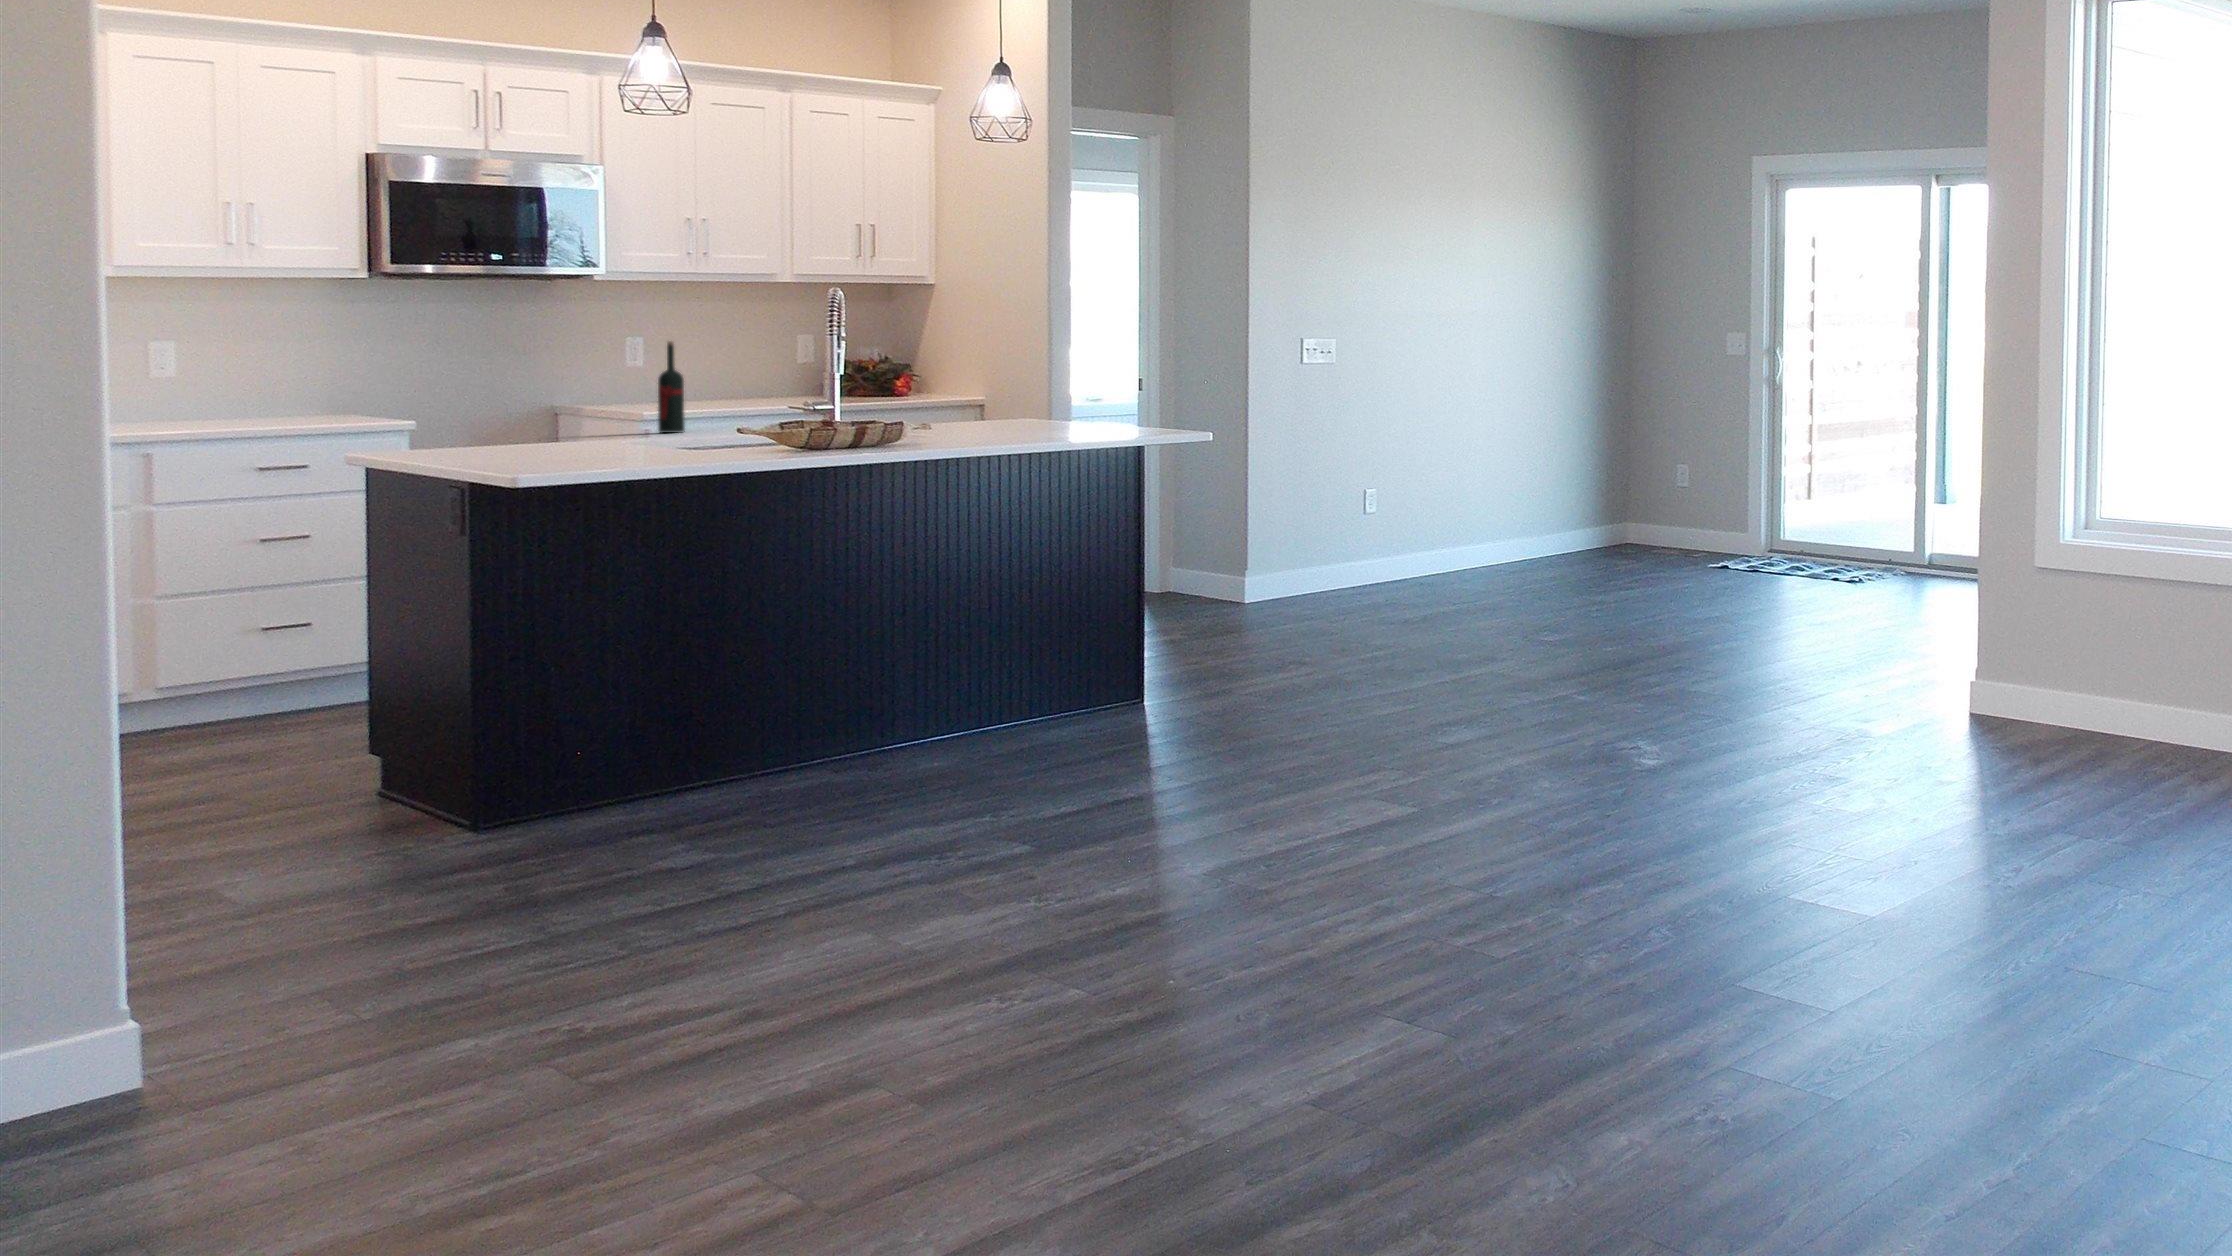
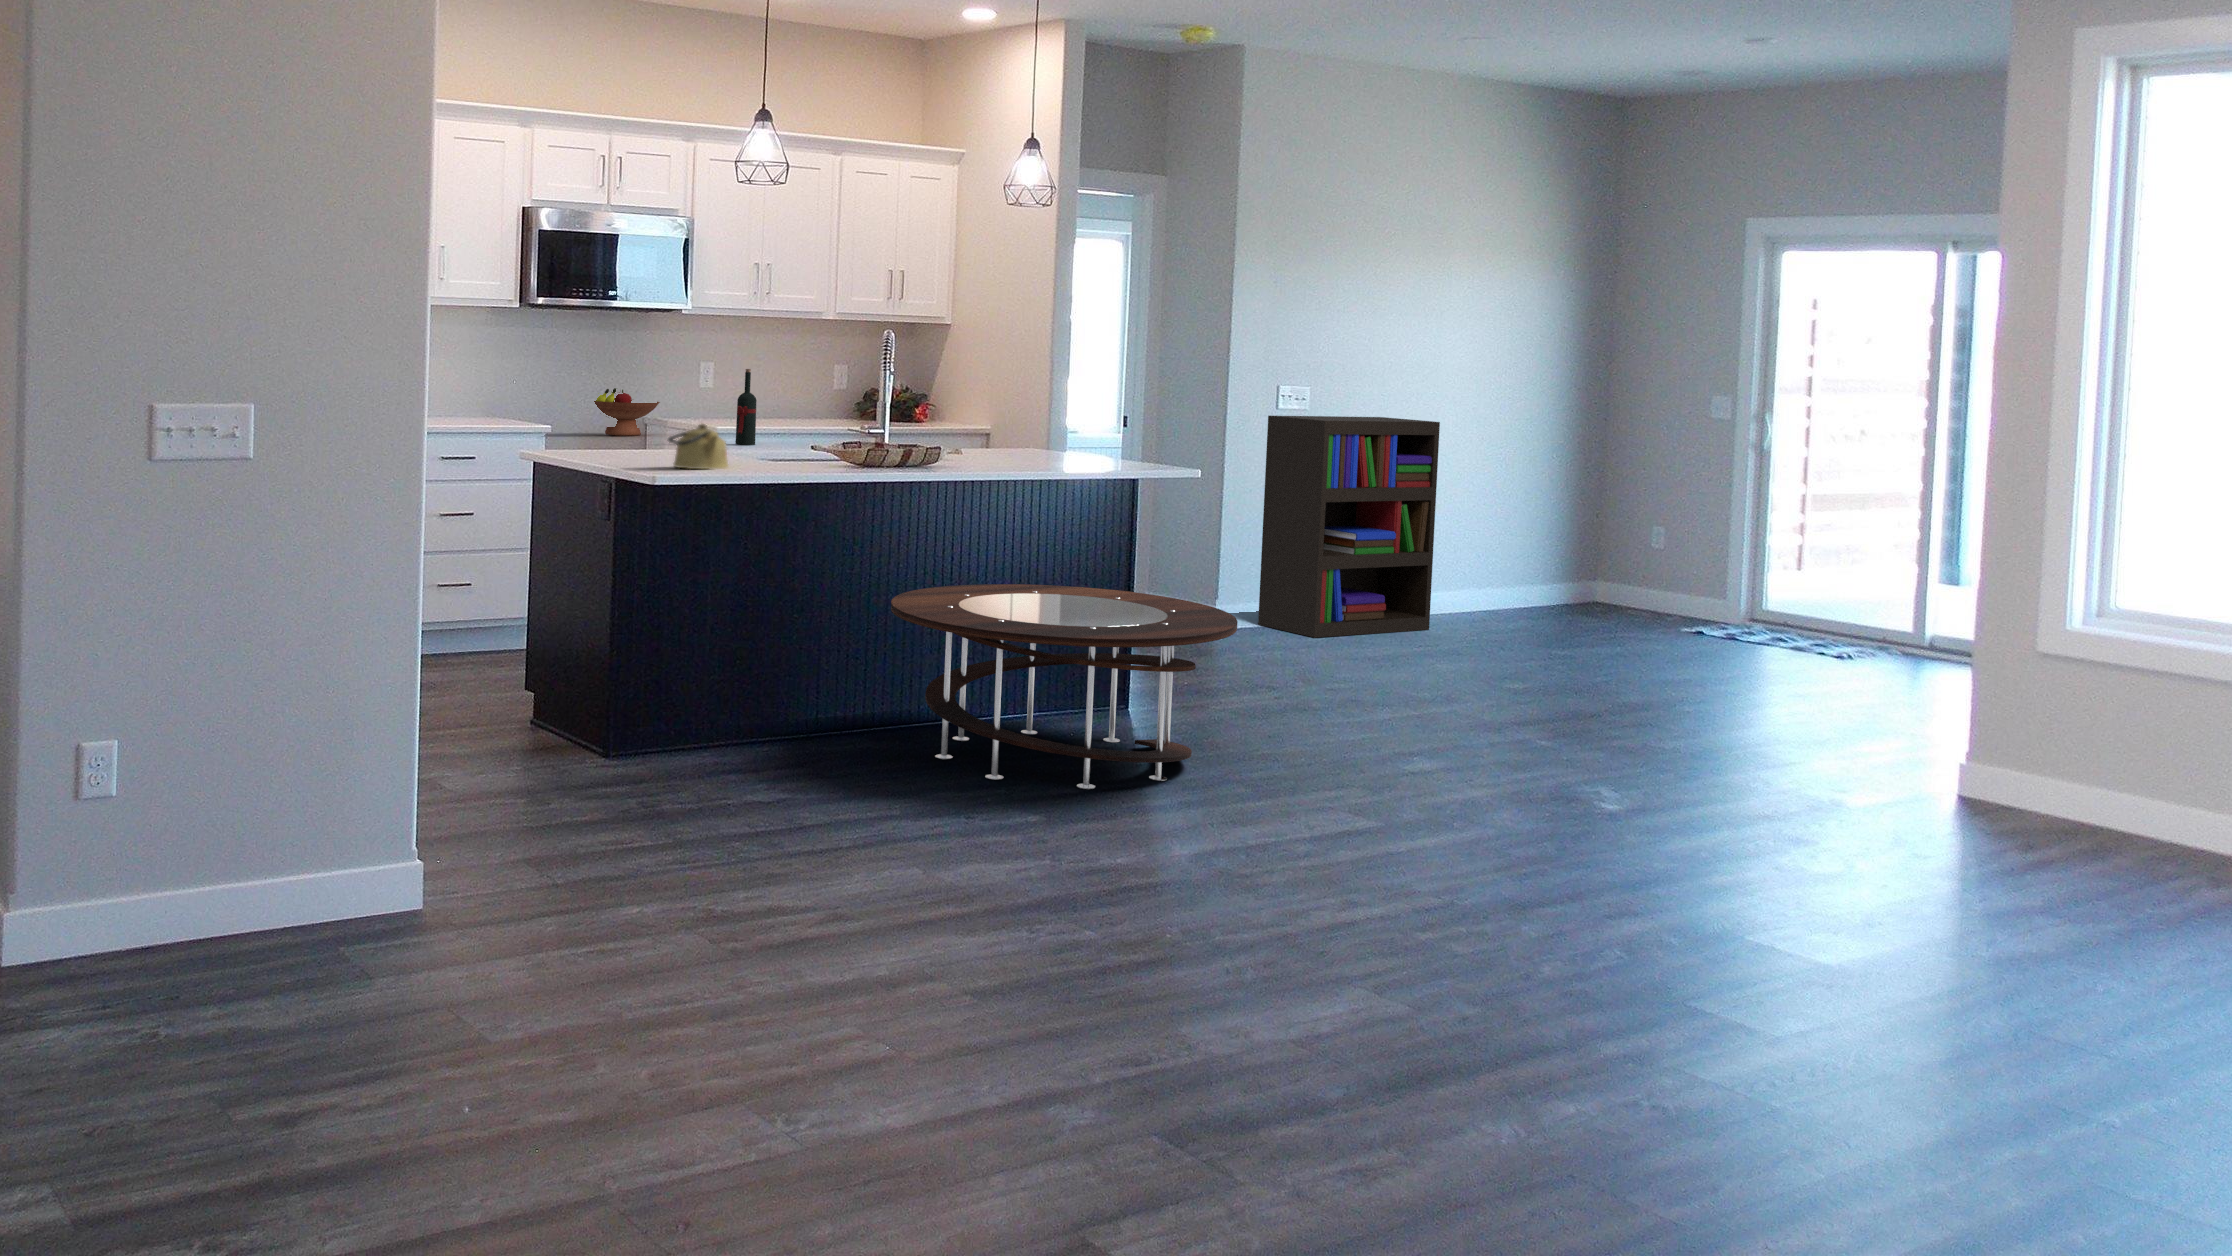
bookshelf: none [1299,369,1475,604] -> present [1258,416,1440,638]
fruit bowl: none [469,372,569,430] -> present [594,388,660,436]
kettle: none [533,409,622,466] -> present [668,424,728,469]
coffee table: none [845,575,1258,812] -> present [891,584,1237,789]

